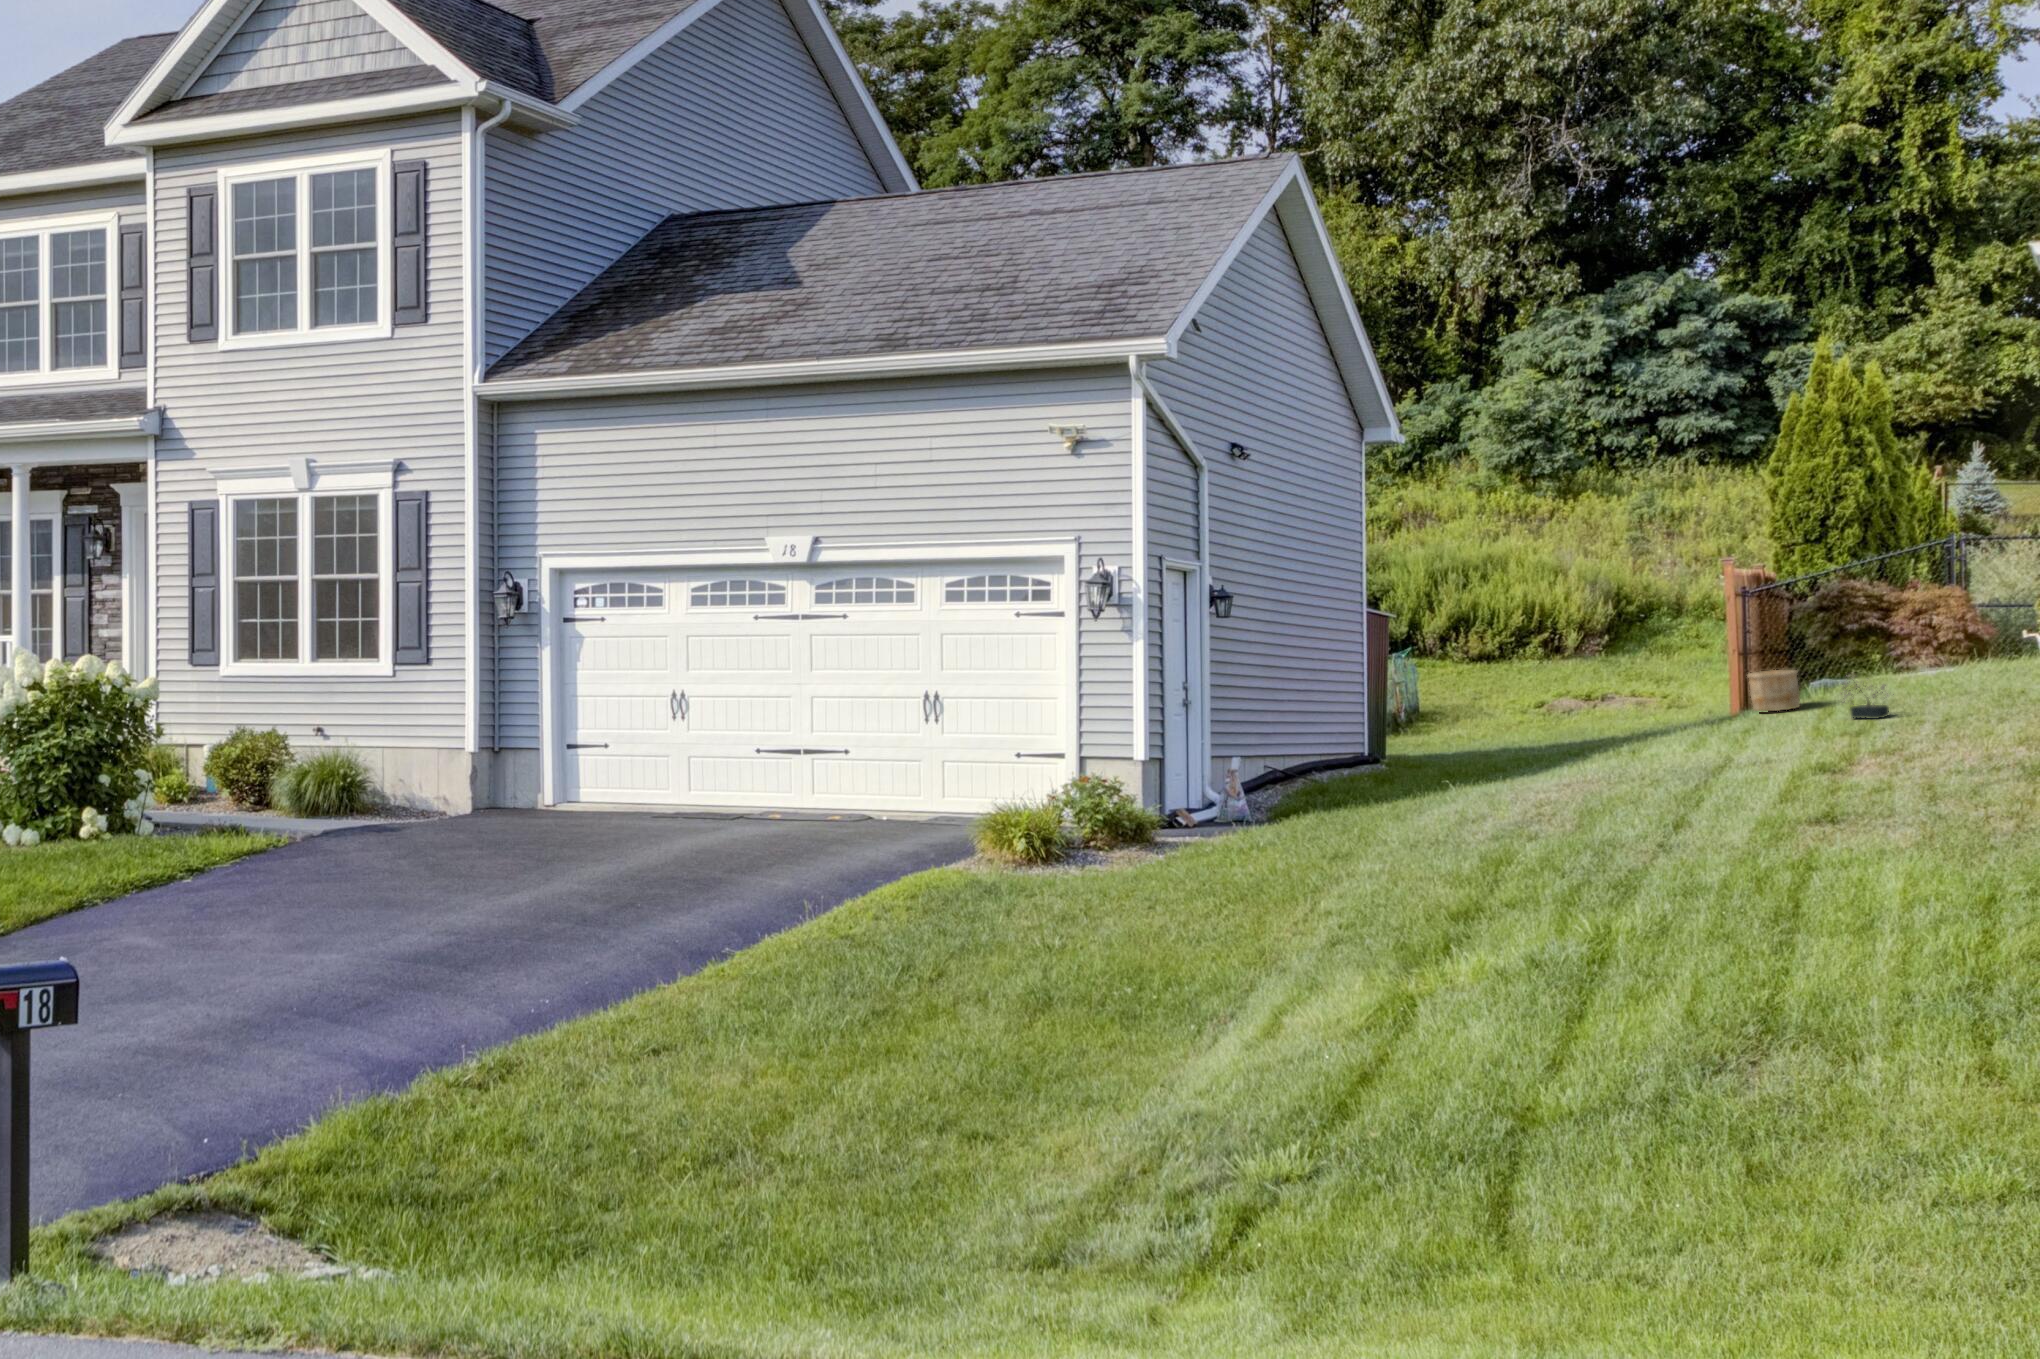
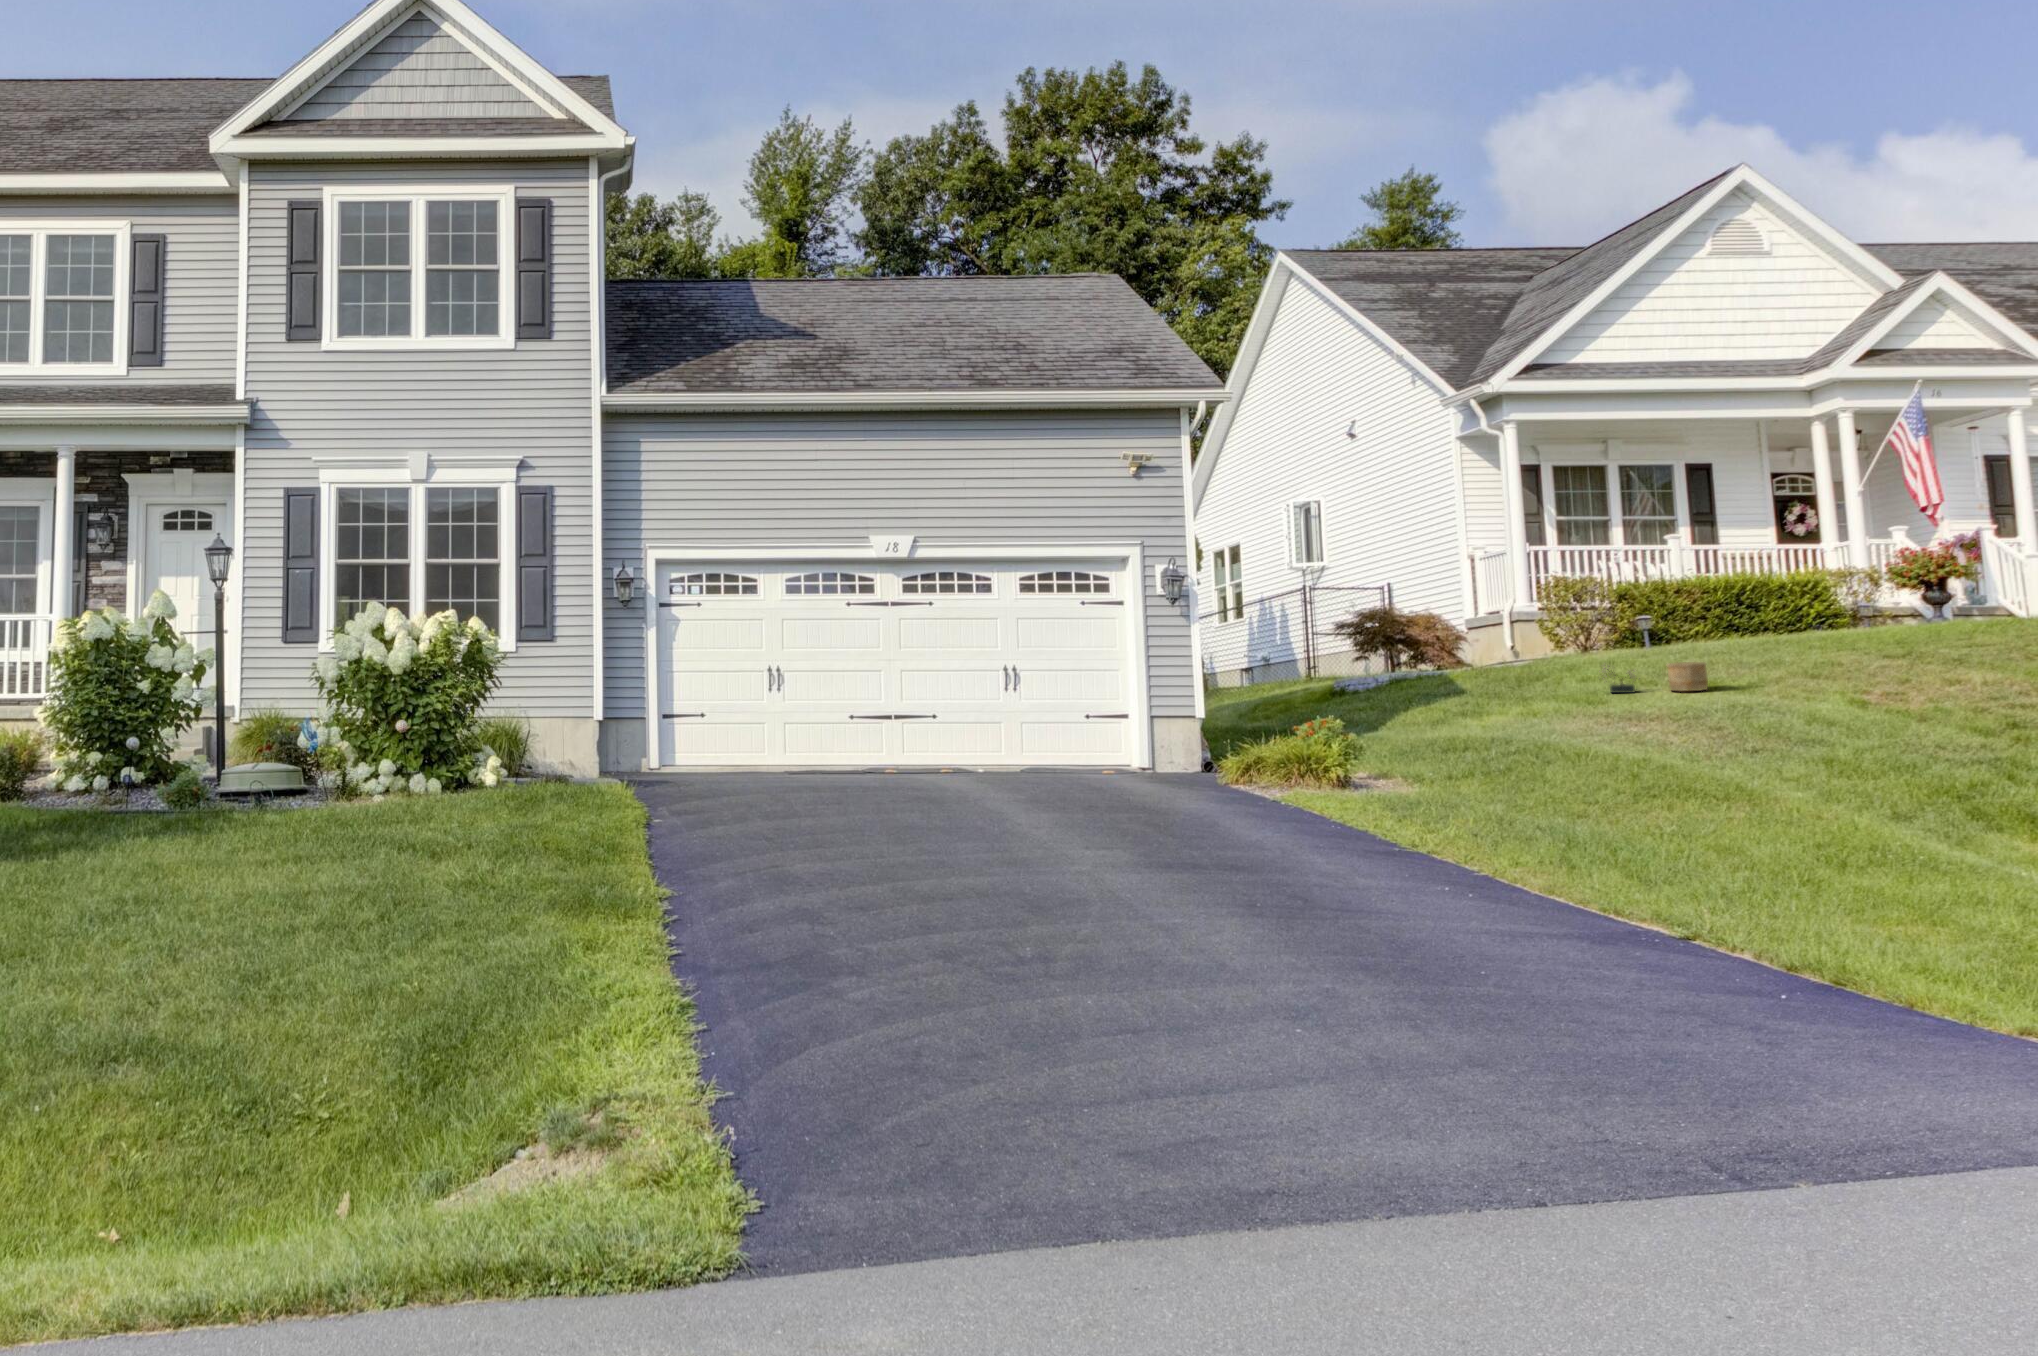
wooden bucket: present [1748,670,1800,711] -> present [1667,662,1708,691]

